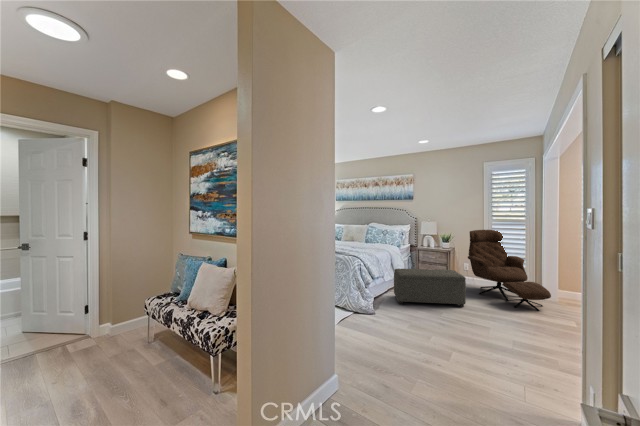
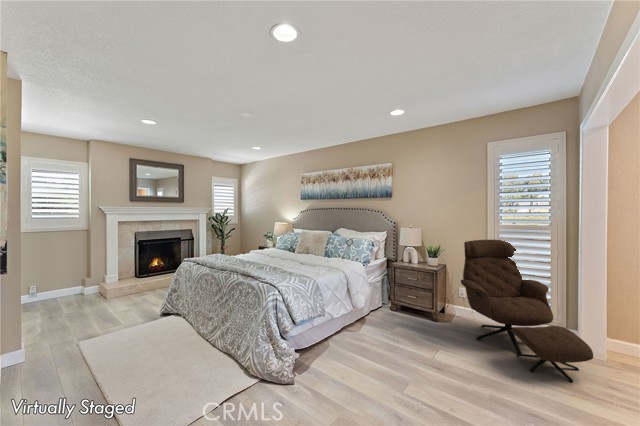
ottoman: present [394,269,466,307] -> none [341,300,447,369]

